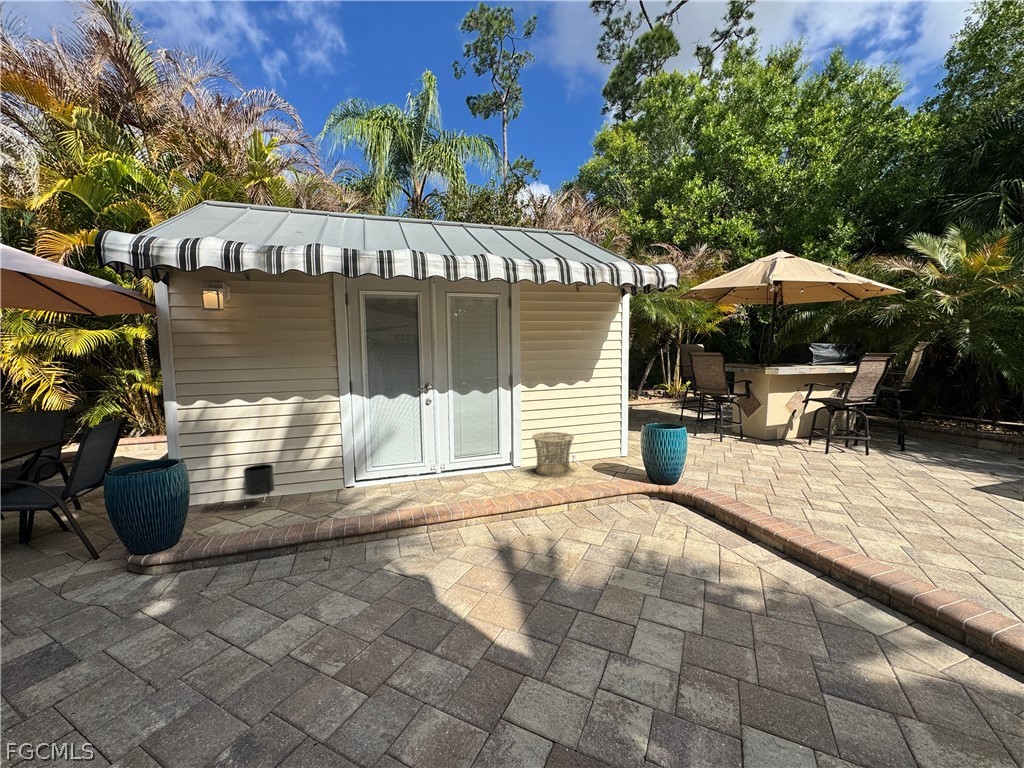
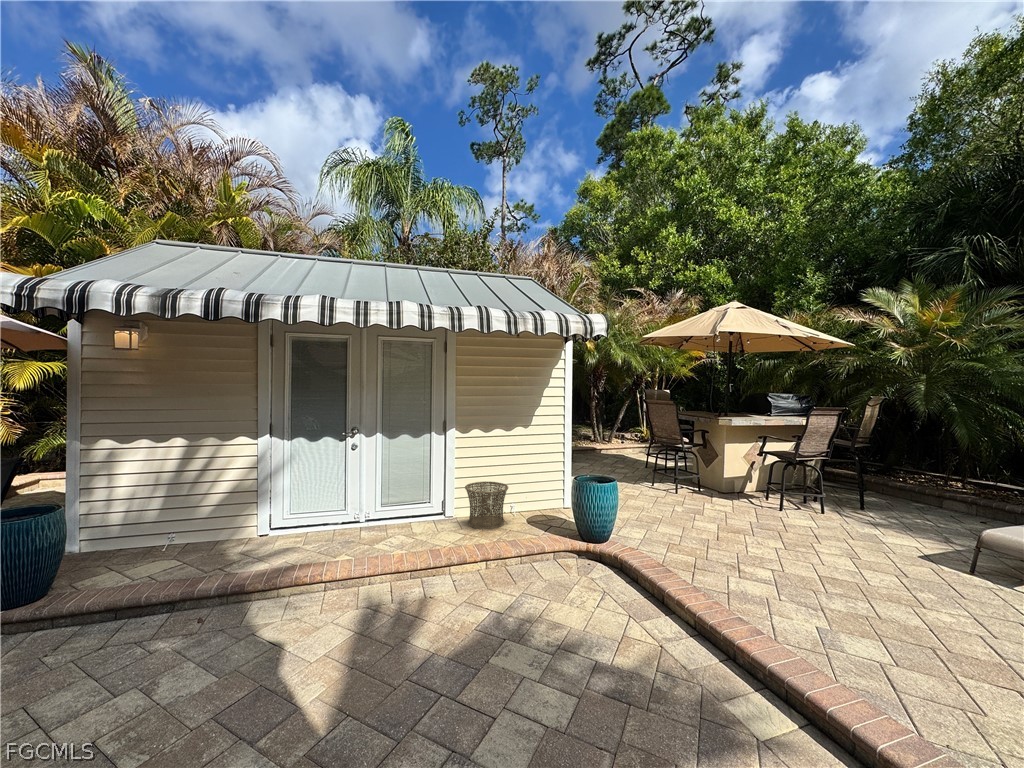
planter: present [243,464,275,496] -> none [142,511,179,558]

